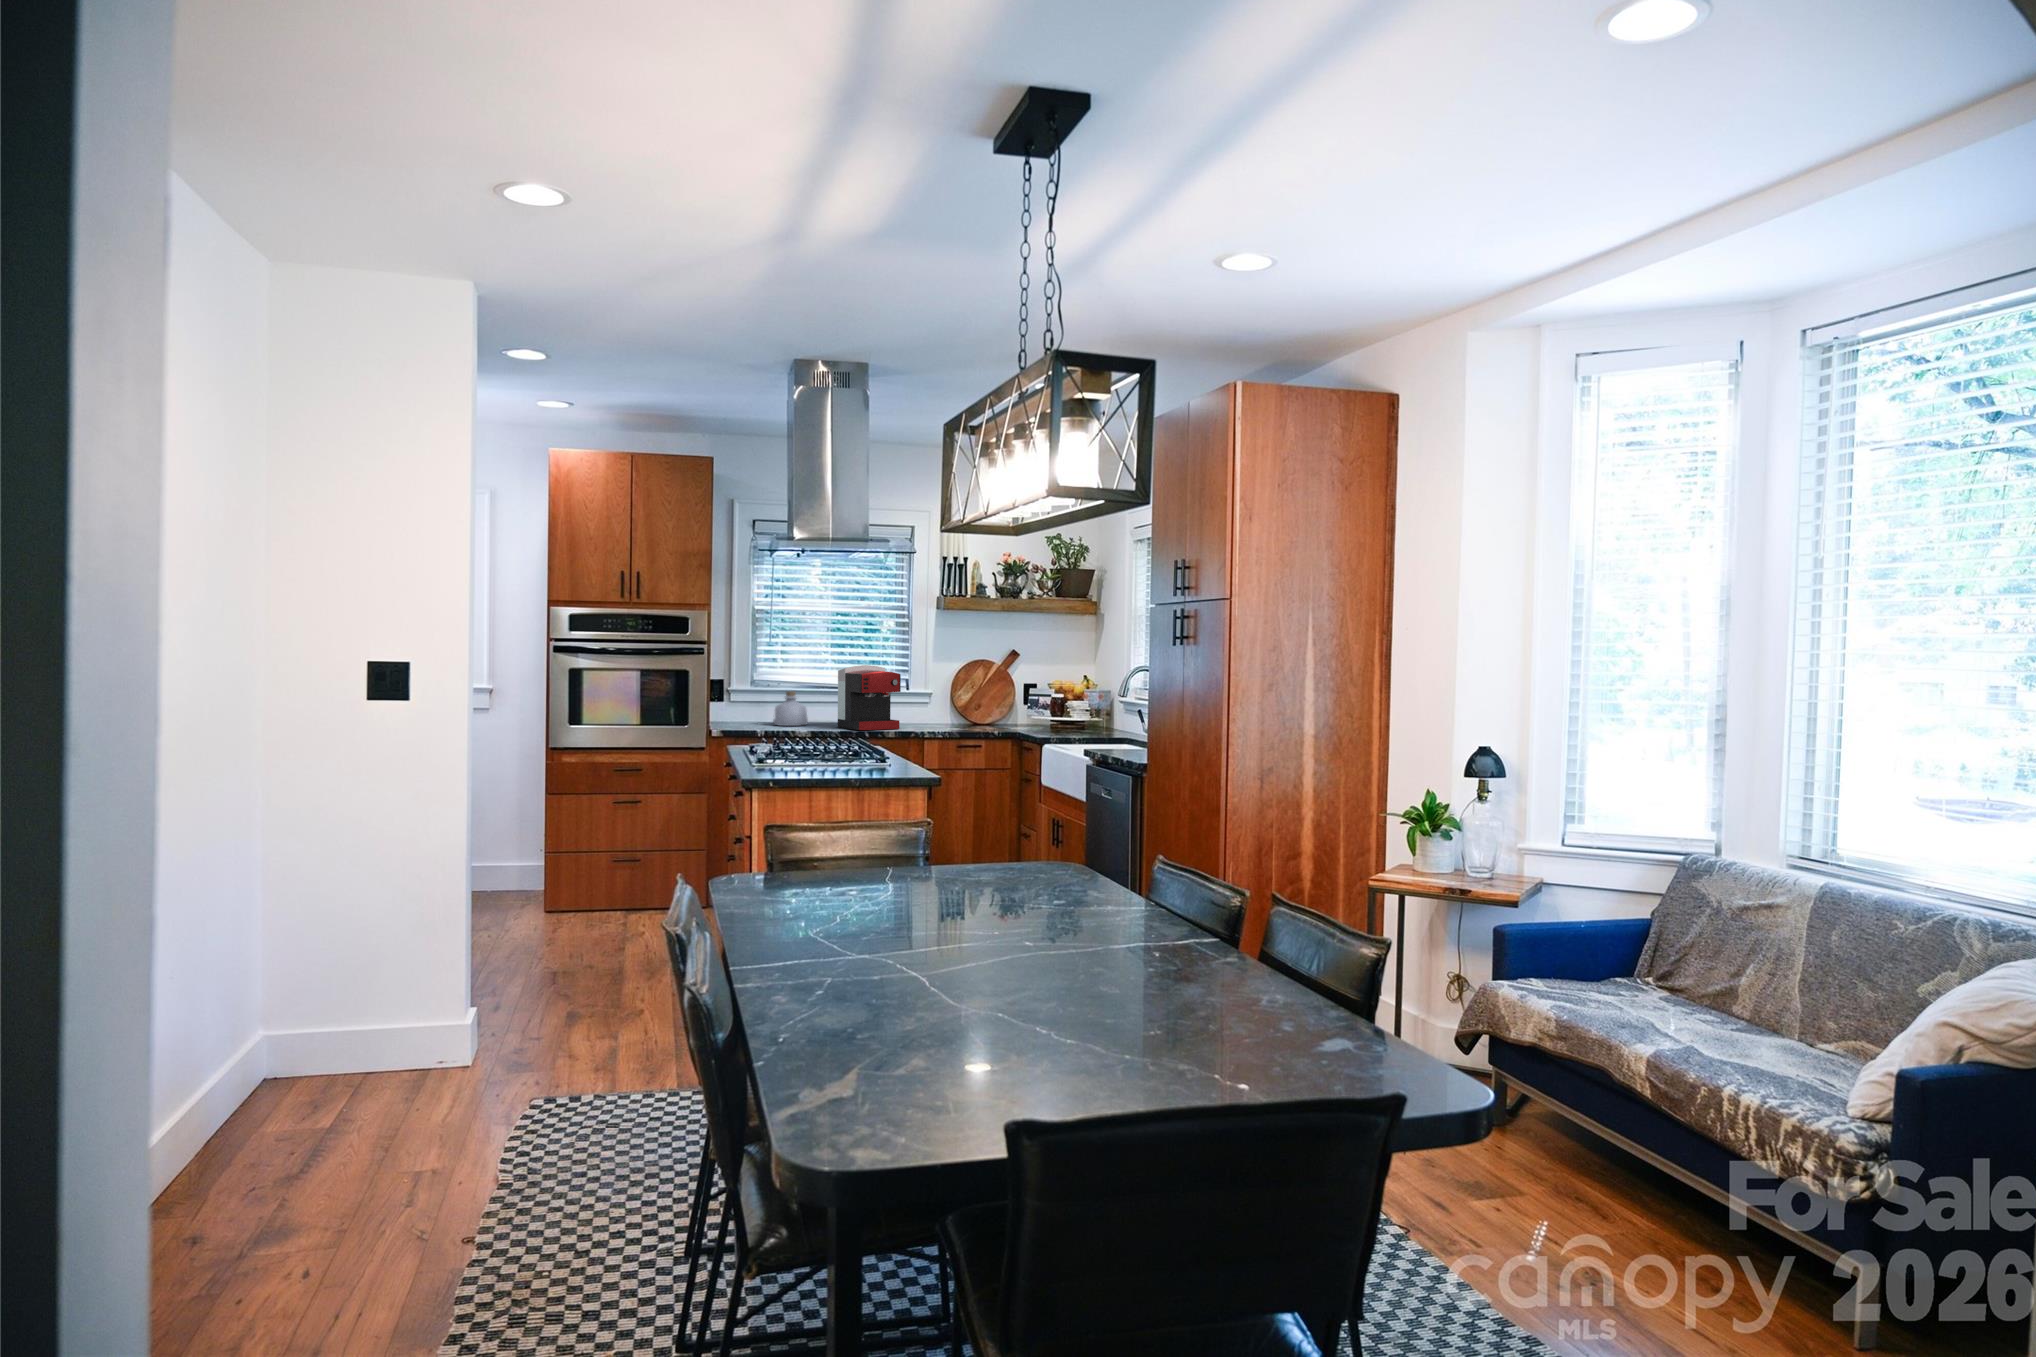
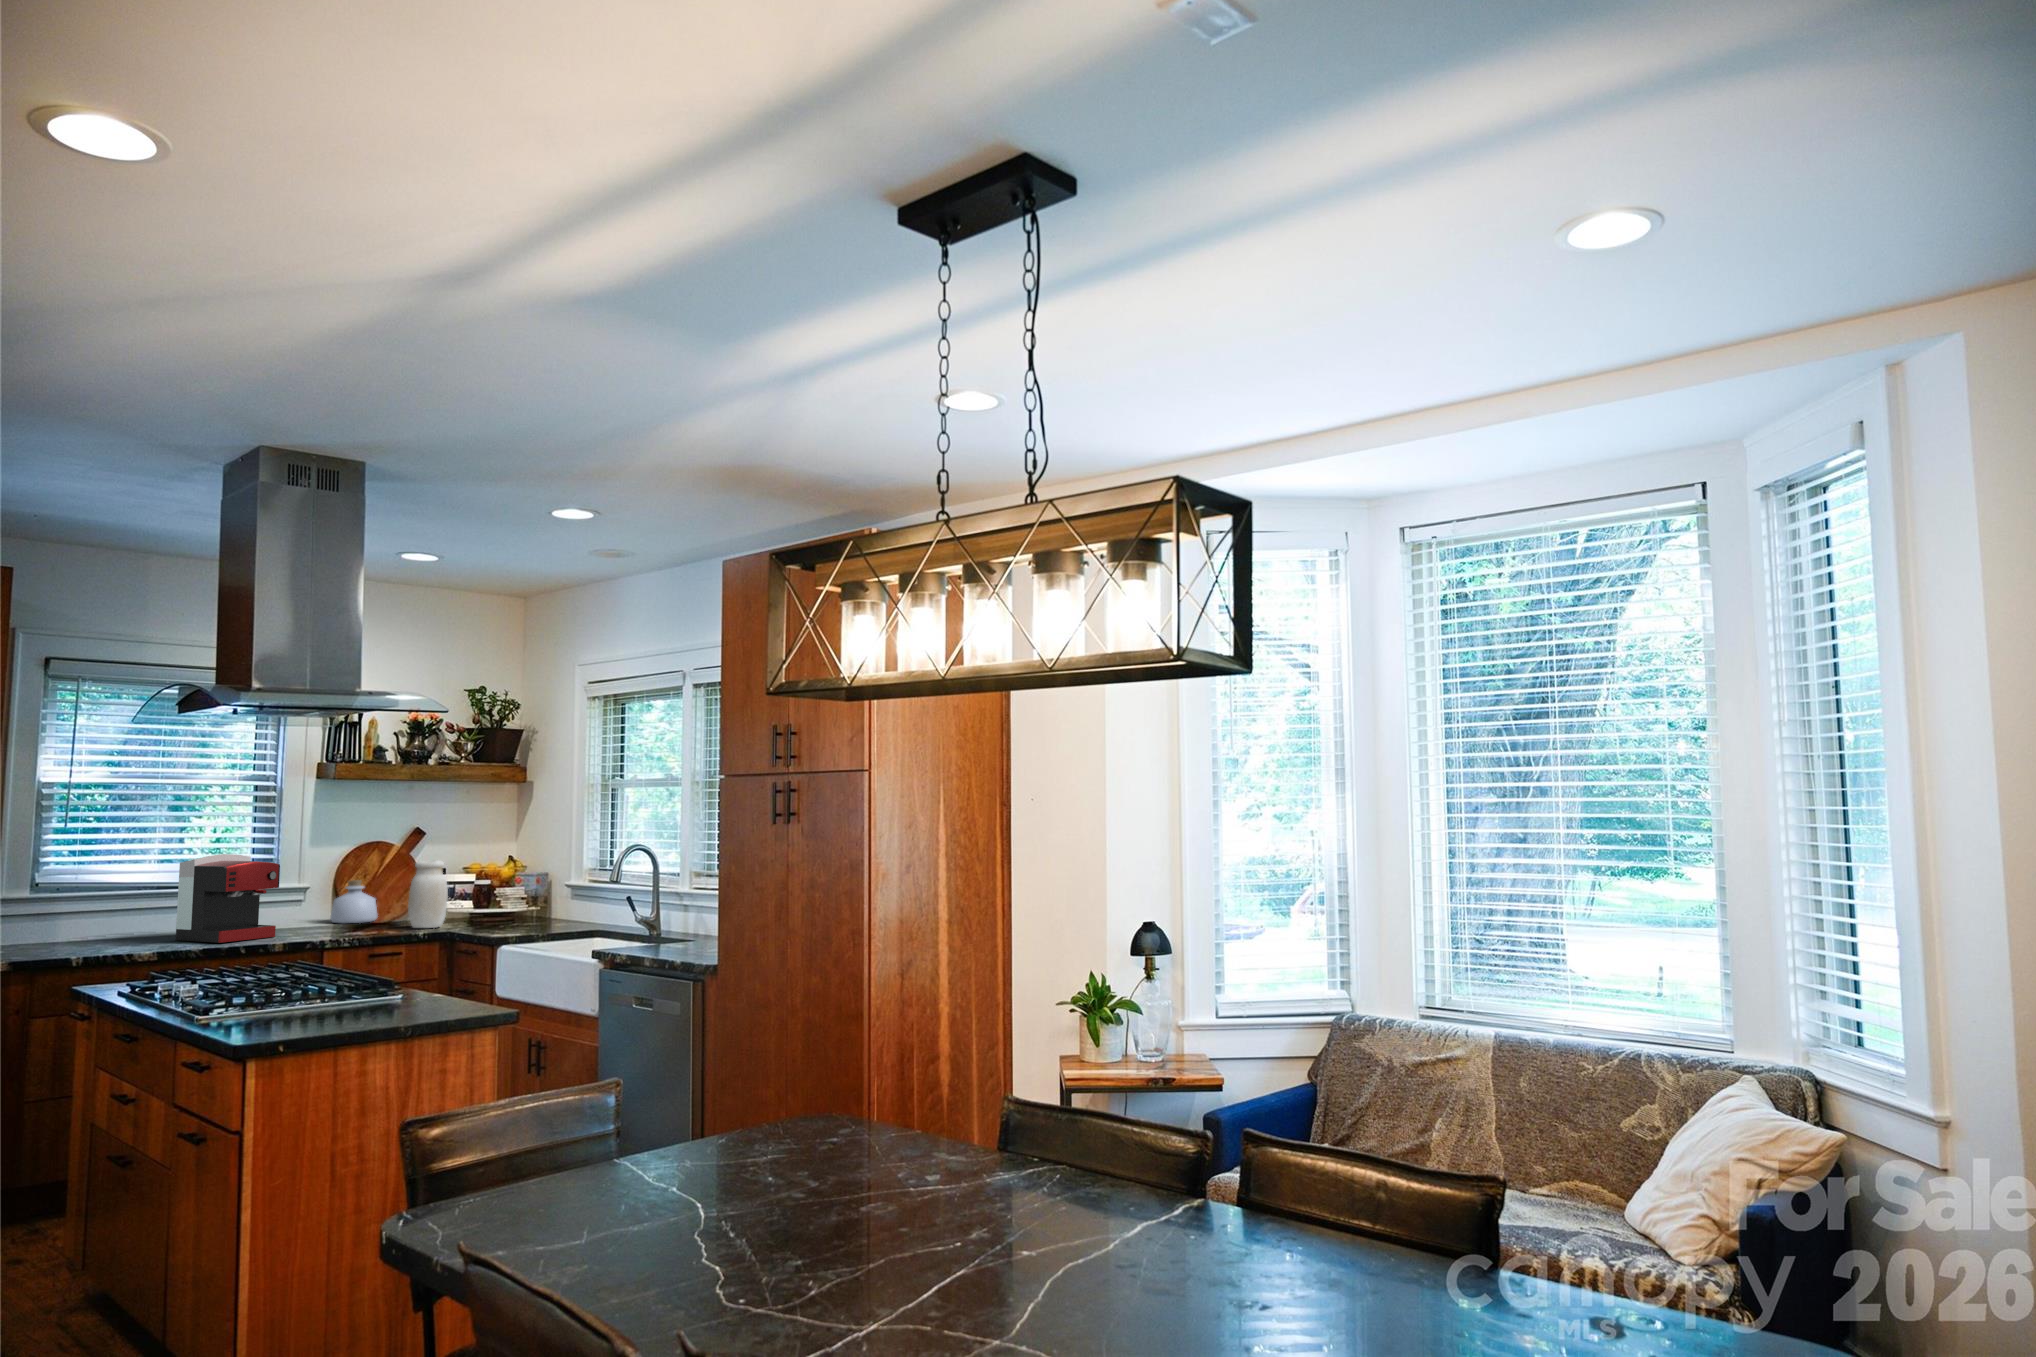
jar: none [993,676,1021,730] -> present [408,860,448,928]
bottle: present [773,691,808,726] -> present [330,880,378,923]

